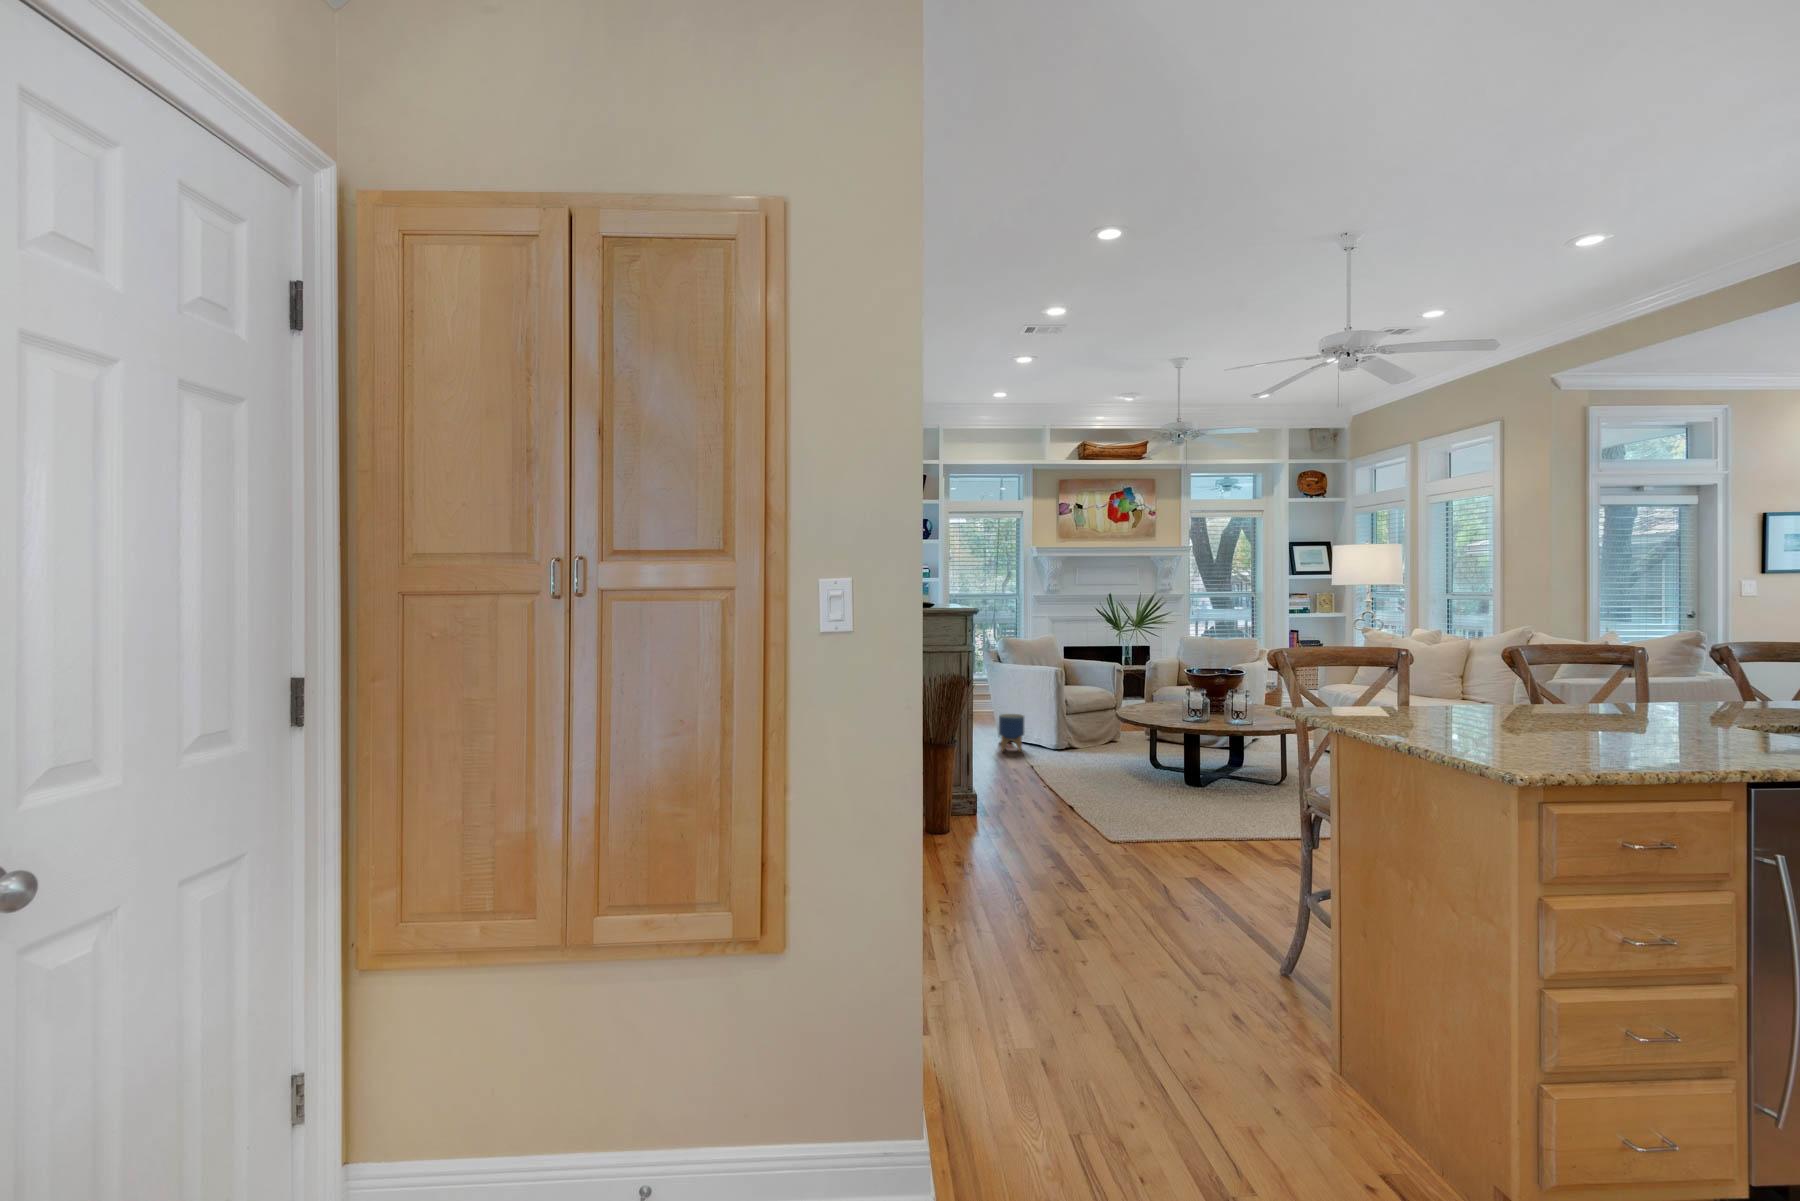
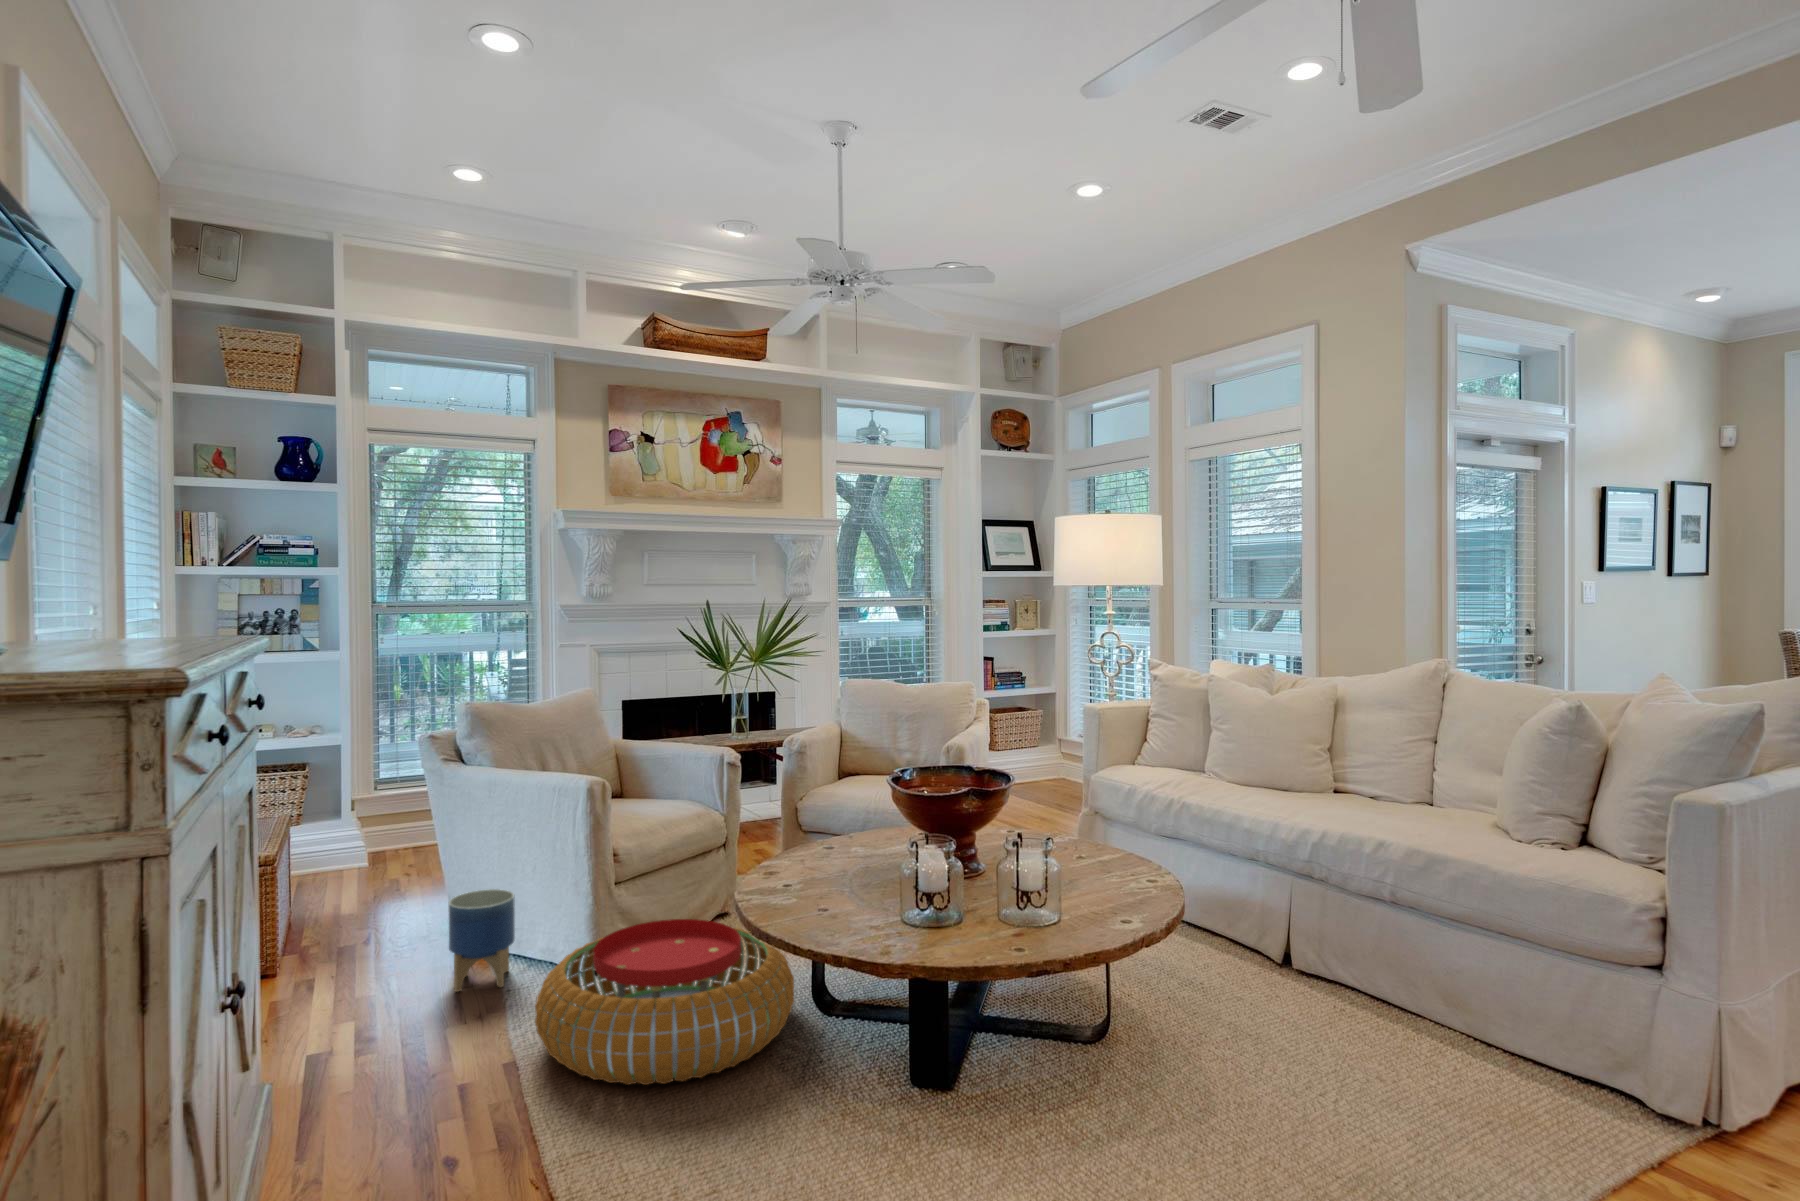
pouf: none [1037,725,1142,776] -> present [535,919,794,1085]

